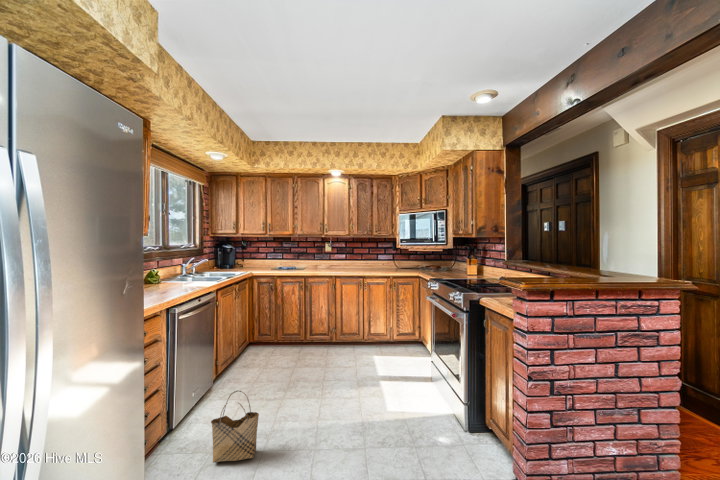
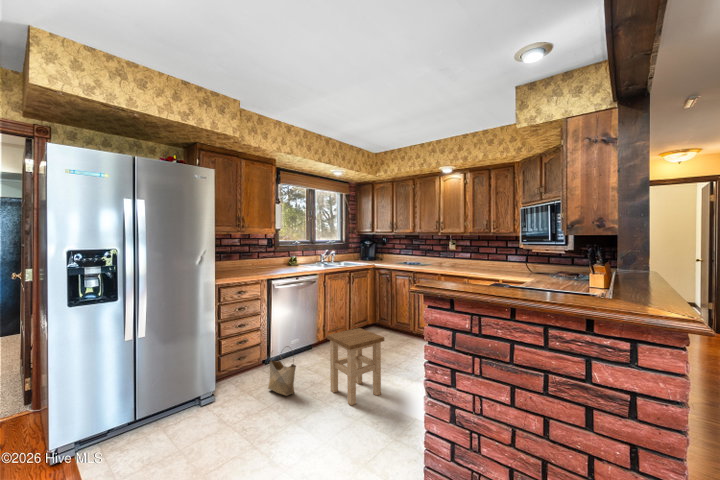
stool: none [291,344,350,432] -> present [327,328,384,405]

